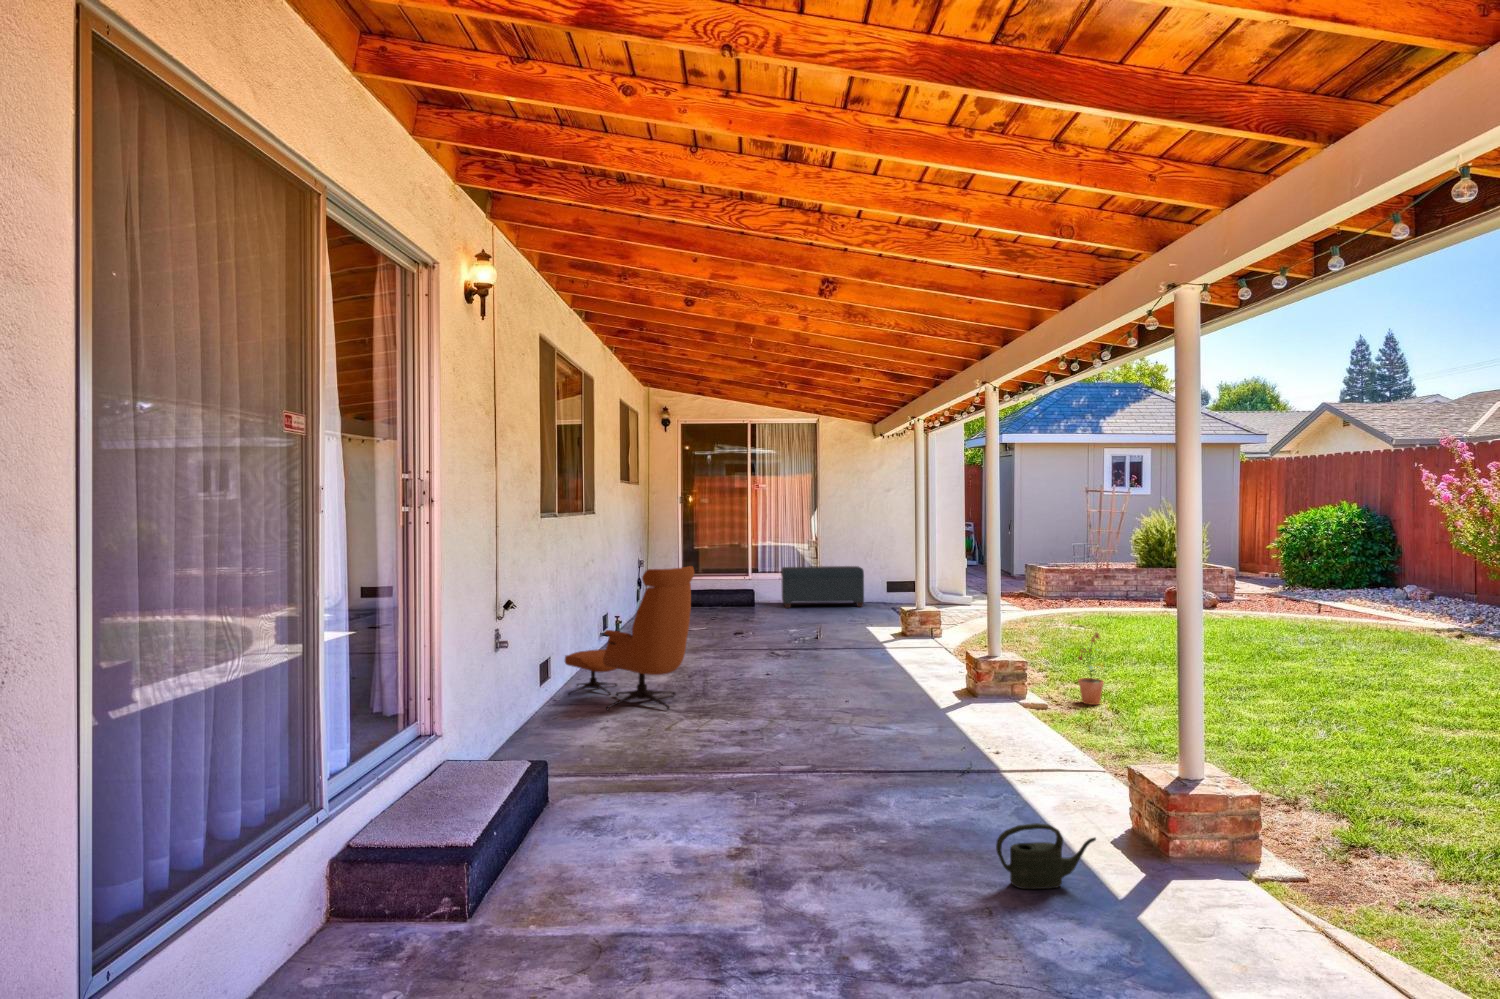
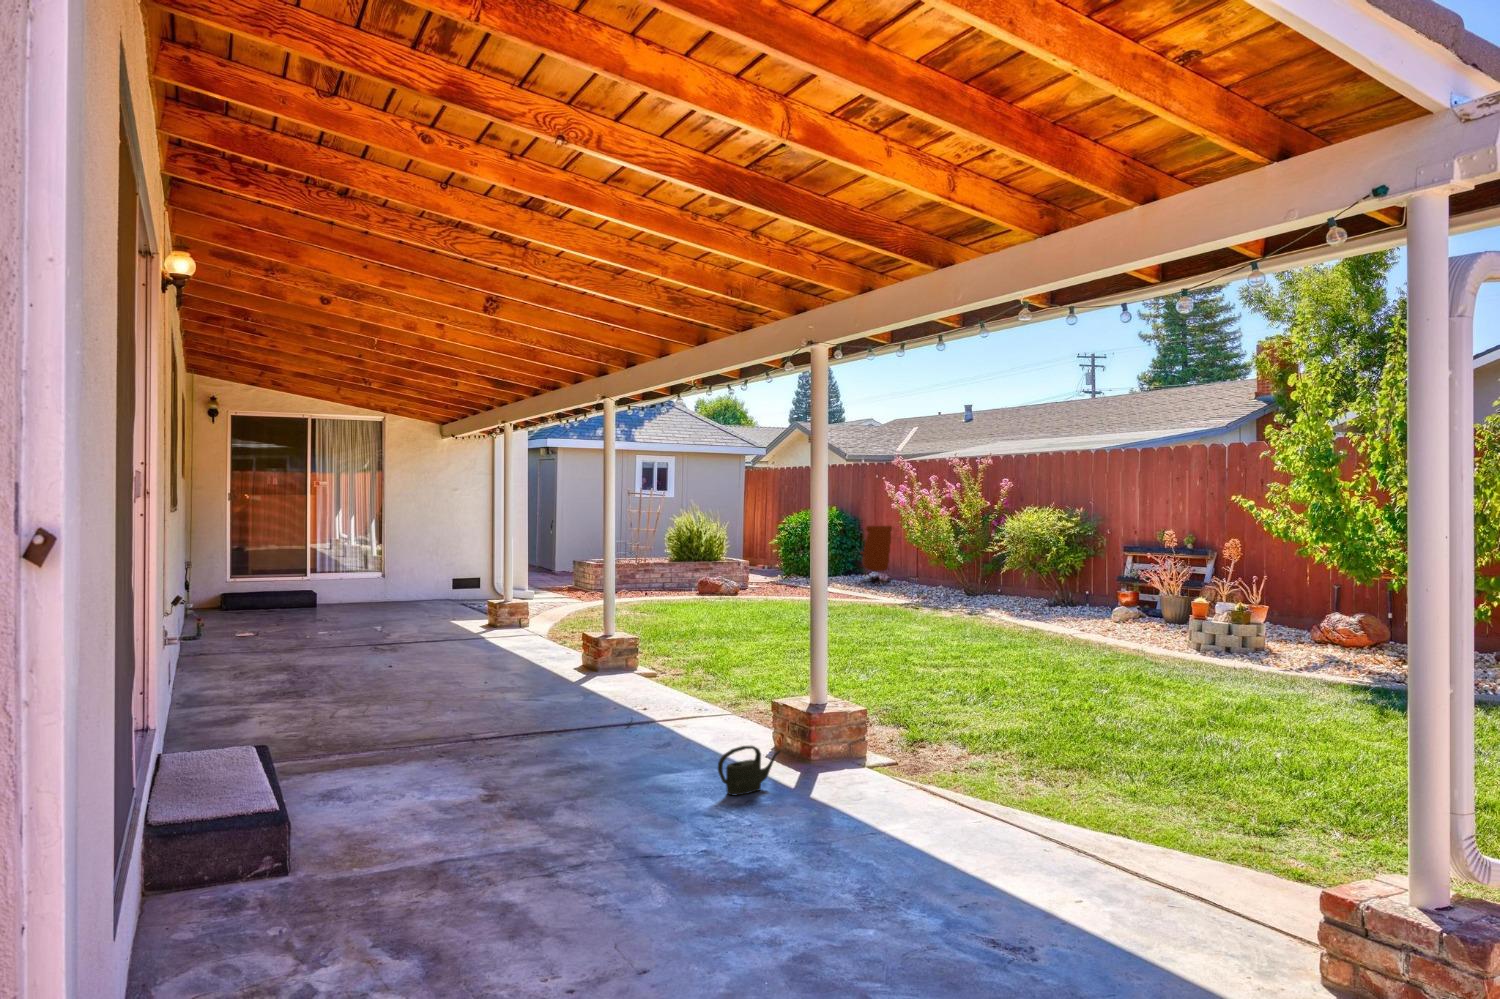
lounge chair: present [565,566,694,710] -> present [861,526,892,584]
bench: present [781,566,864,608] -> none [326,576,425,625]
potted plant: present [1078,633,1104,705] -> none [686,616,708,678]

